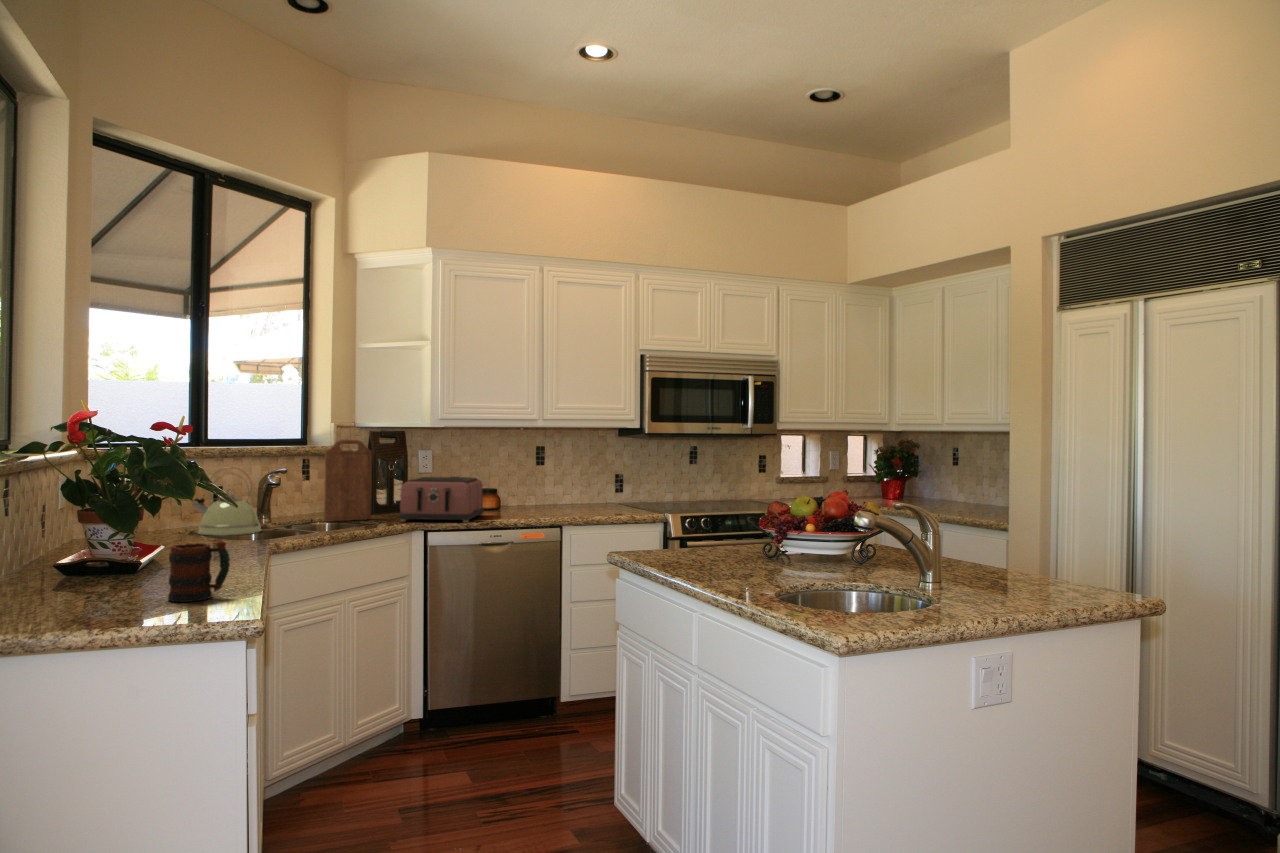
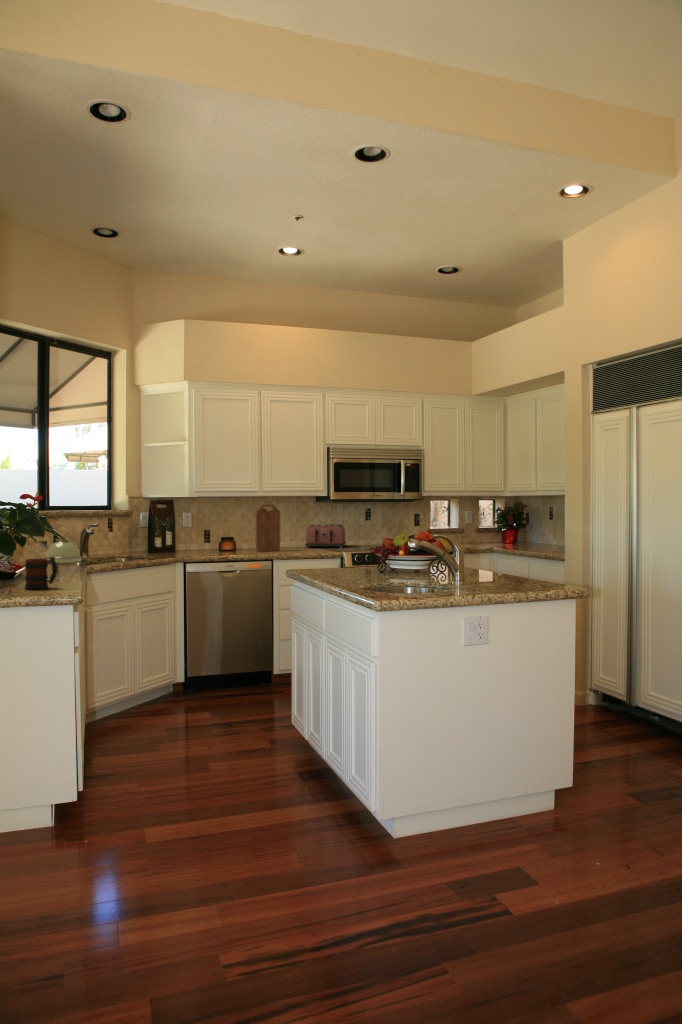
cutting board: present [324,440,372,521] -> present [256,504,280,552]
toaster: present [399,477,484,523] -> present [305,524,346,548]

